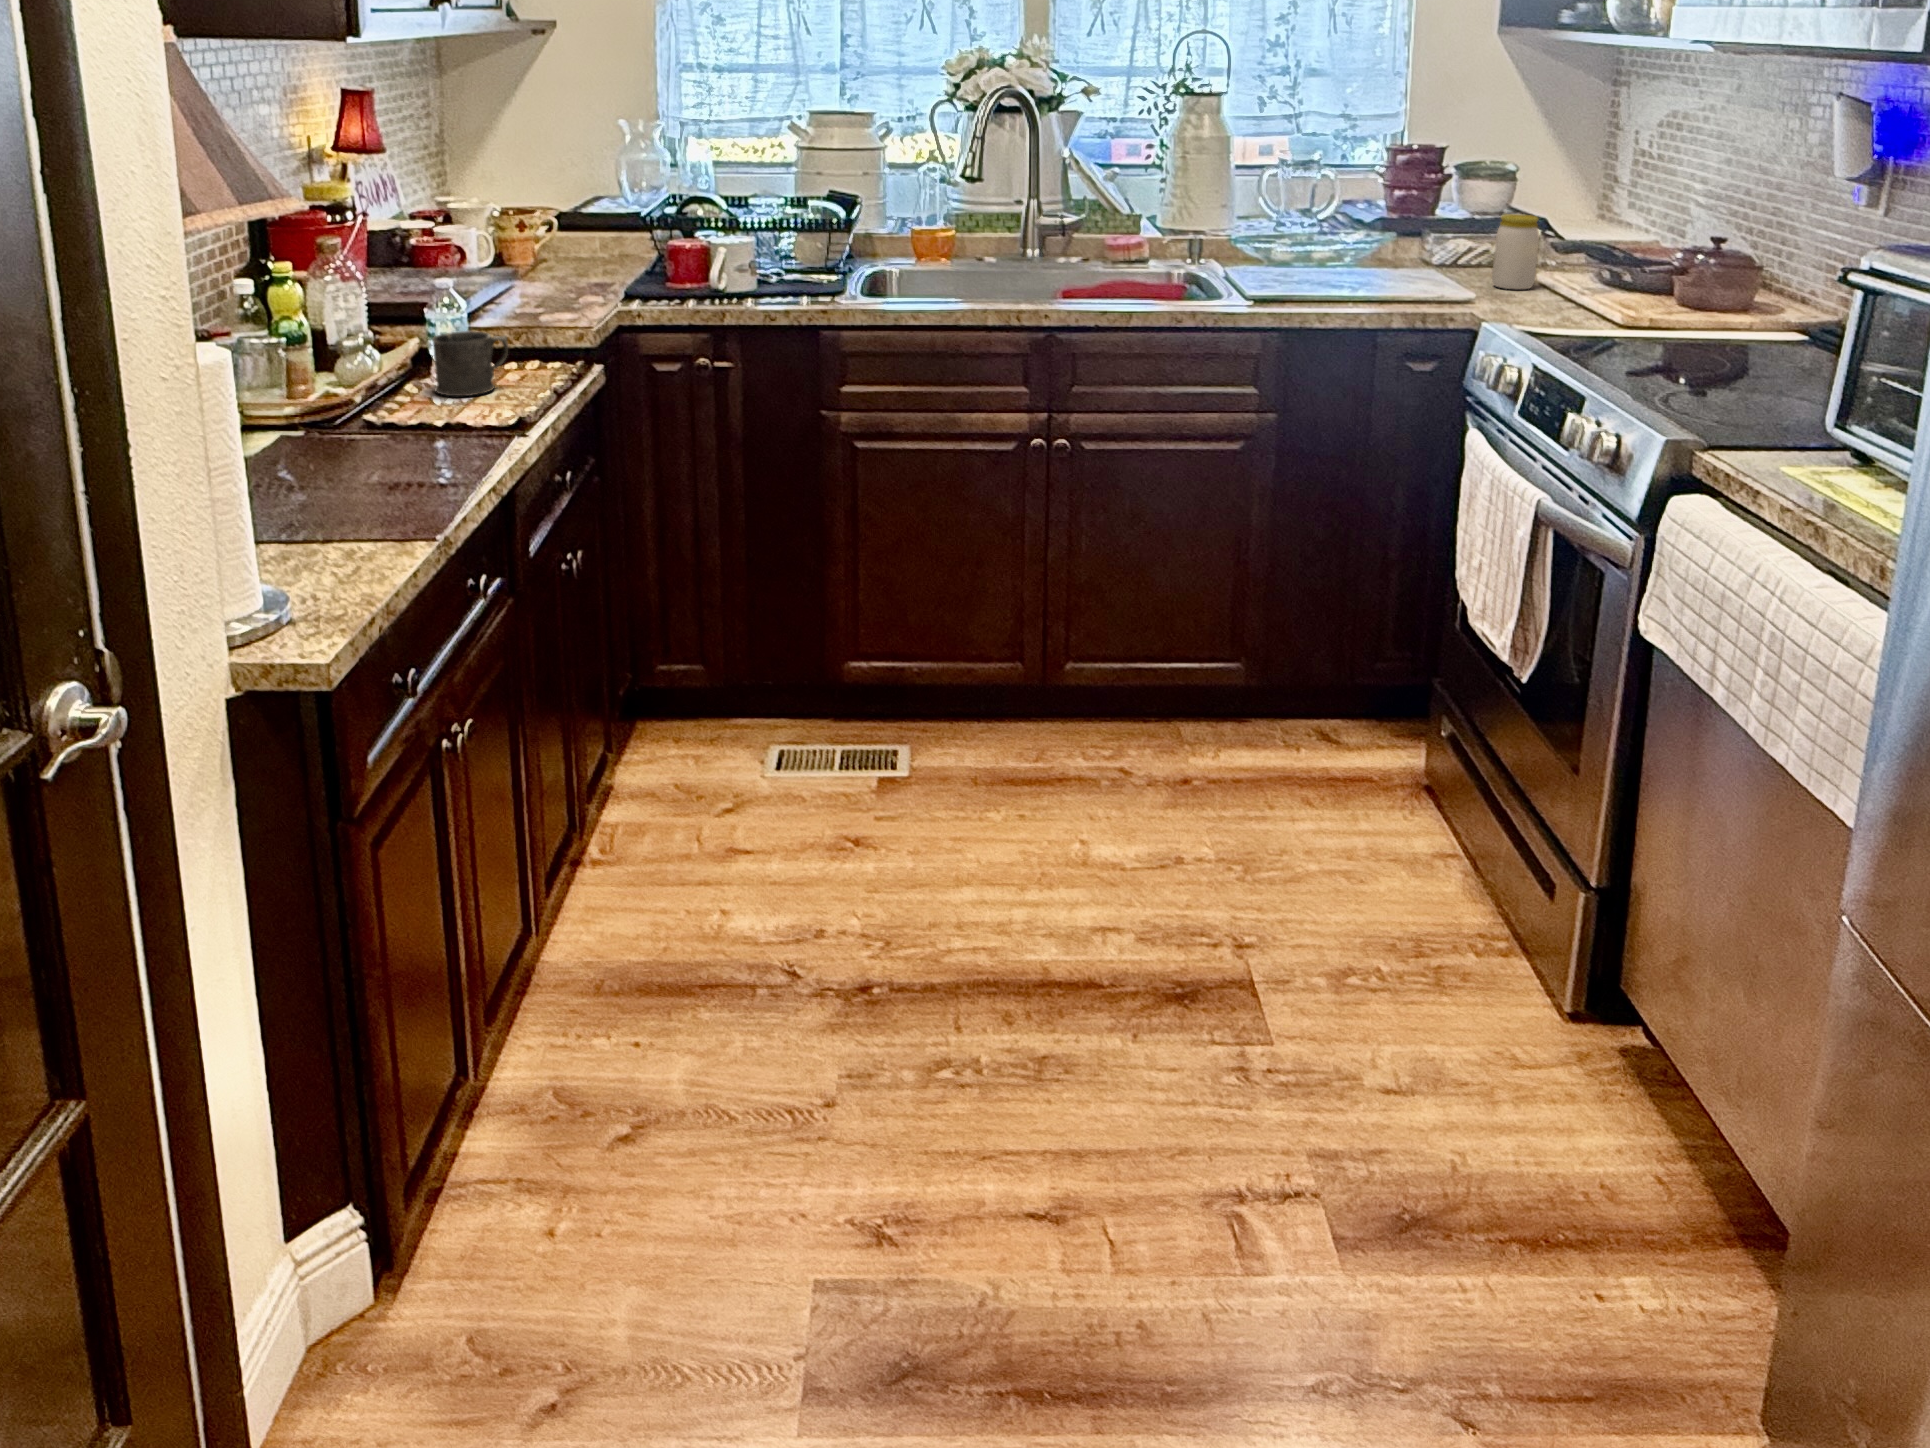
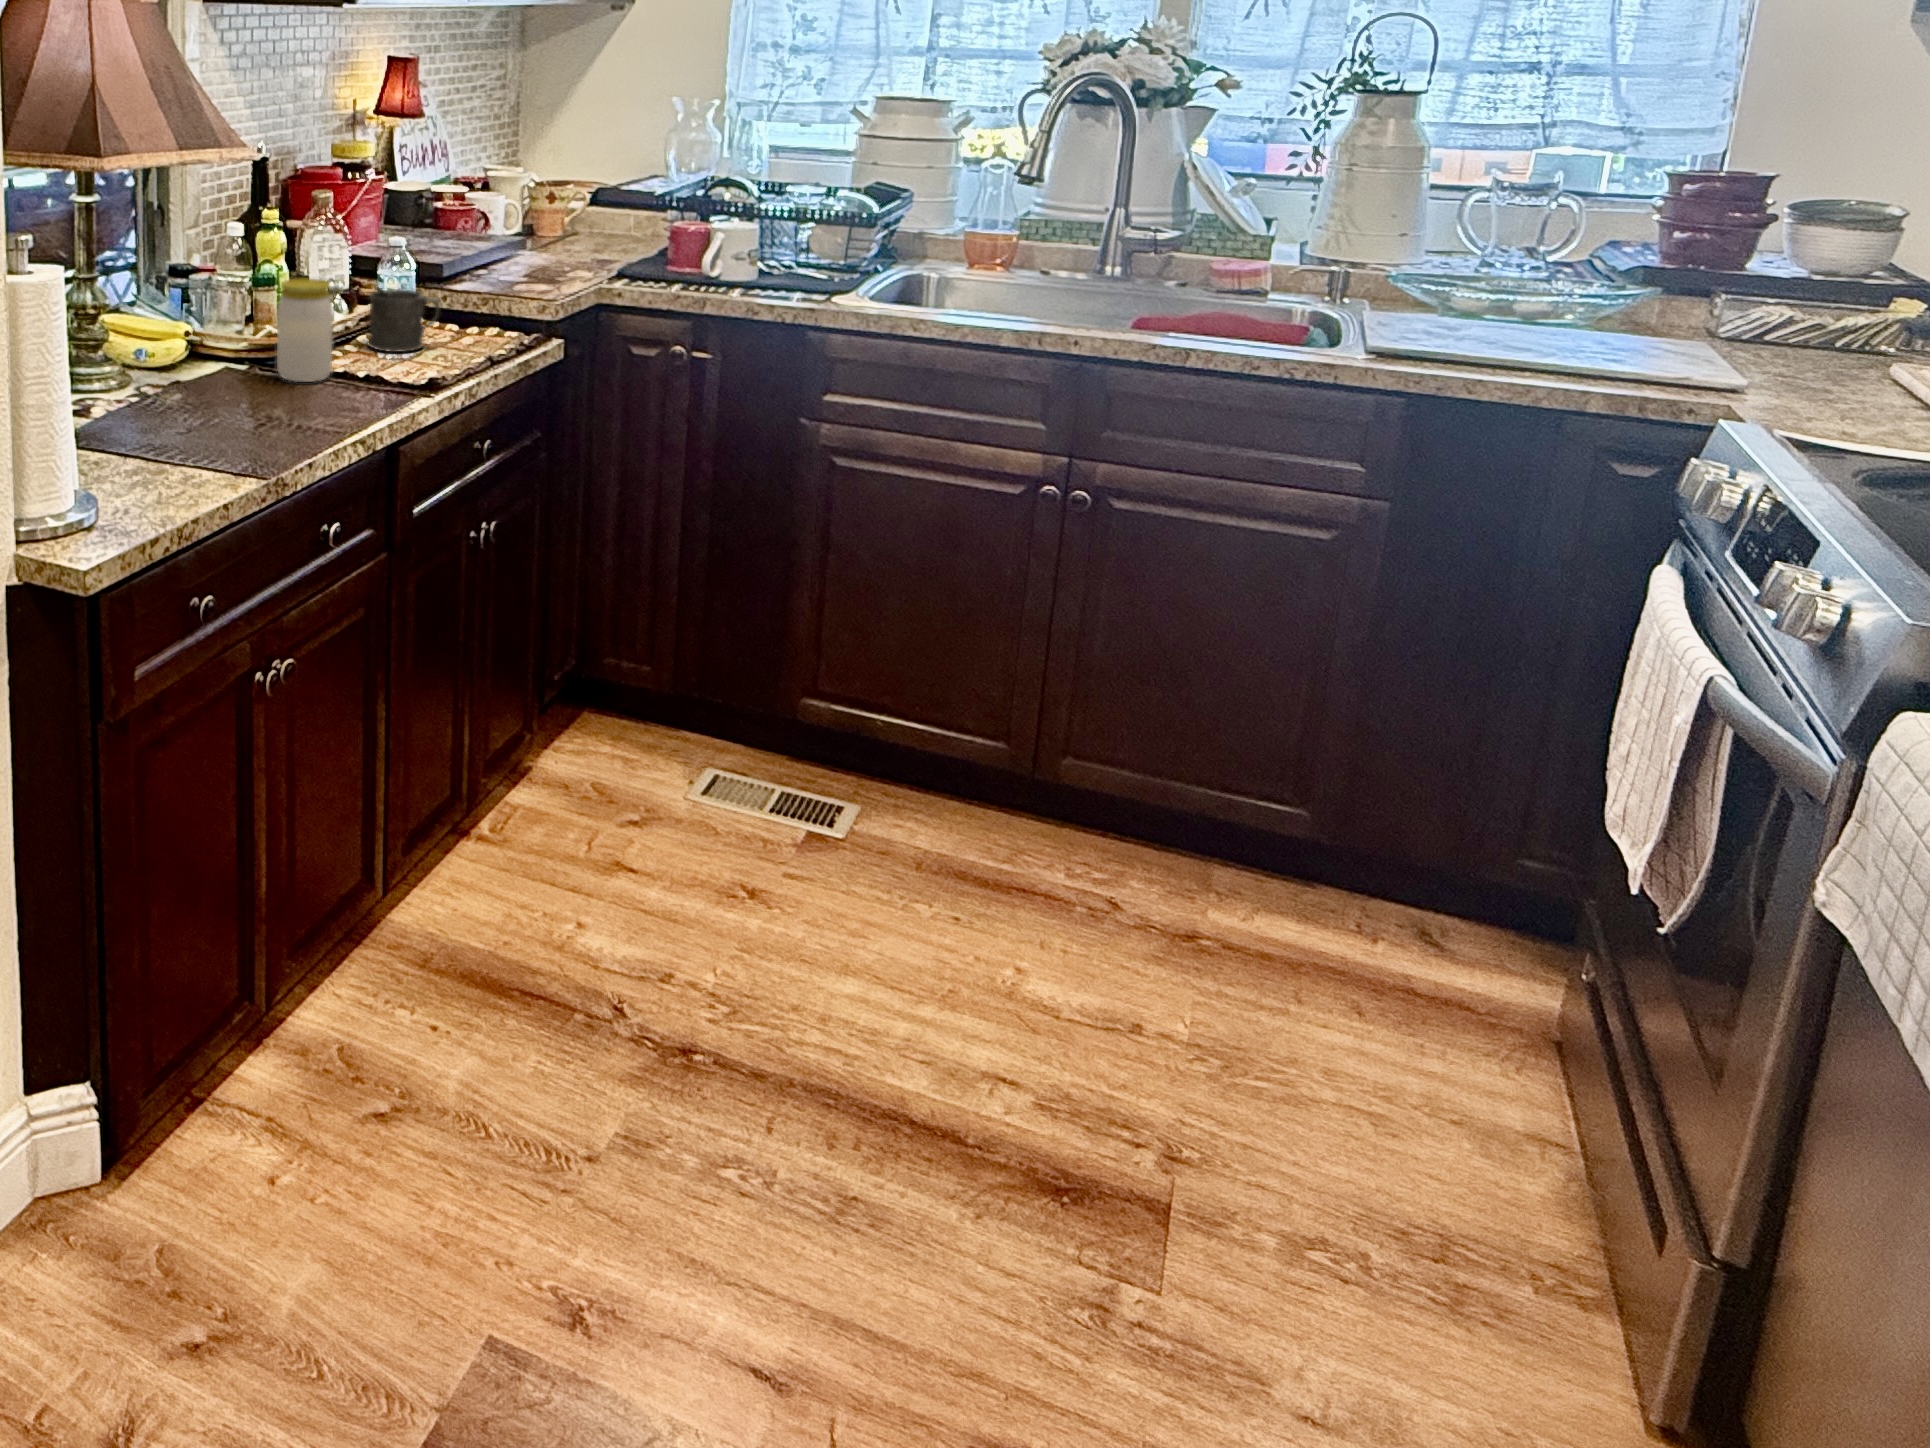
jar: present [1492,214,1539,289] -> present [277,278,333,382]

